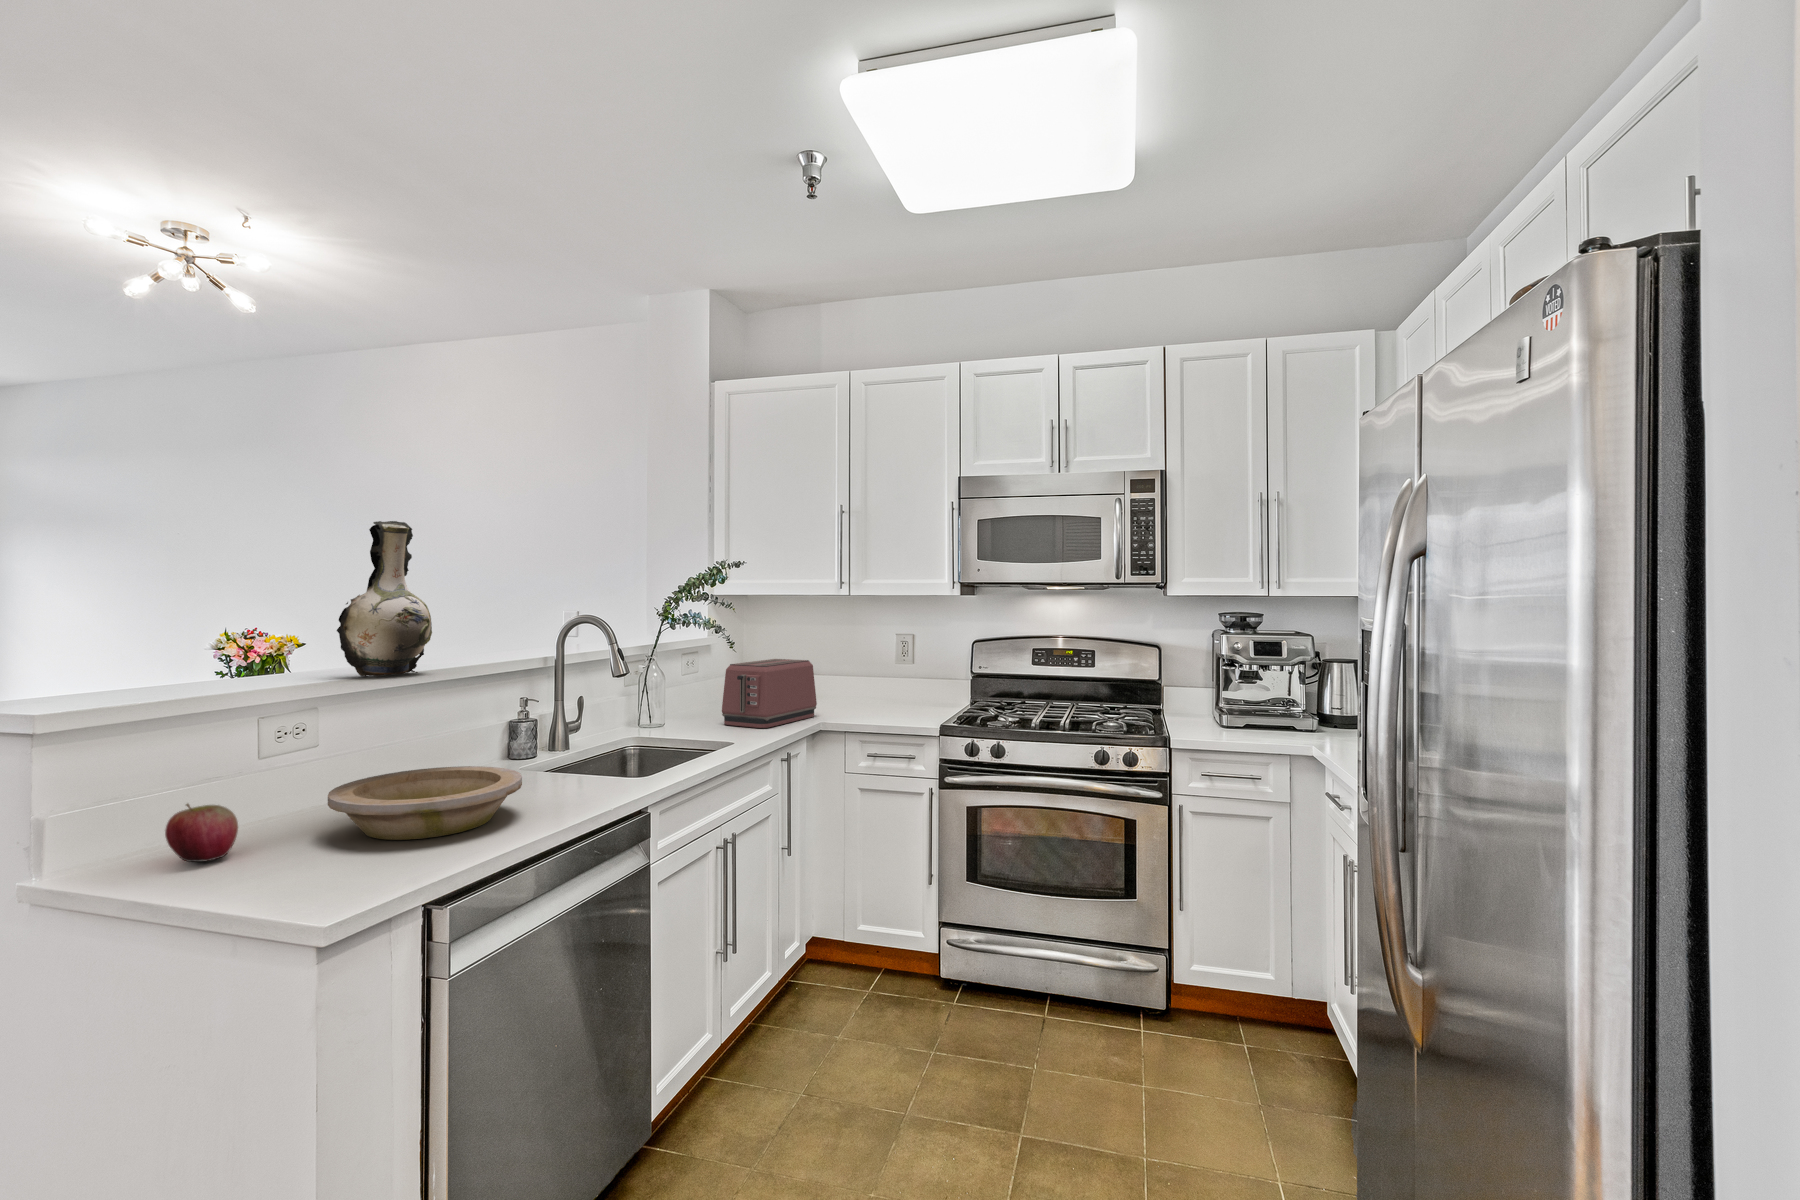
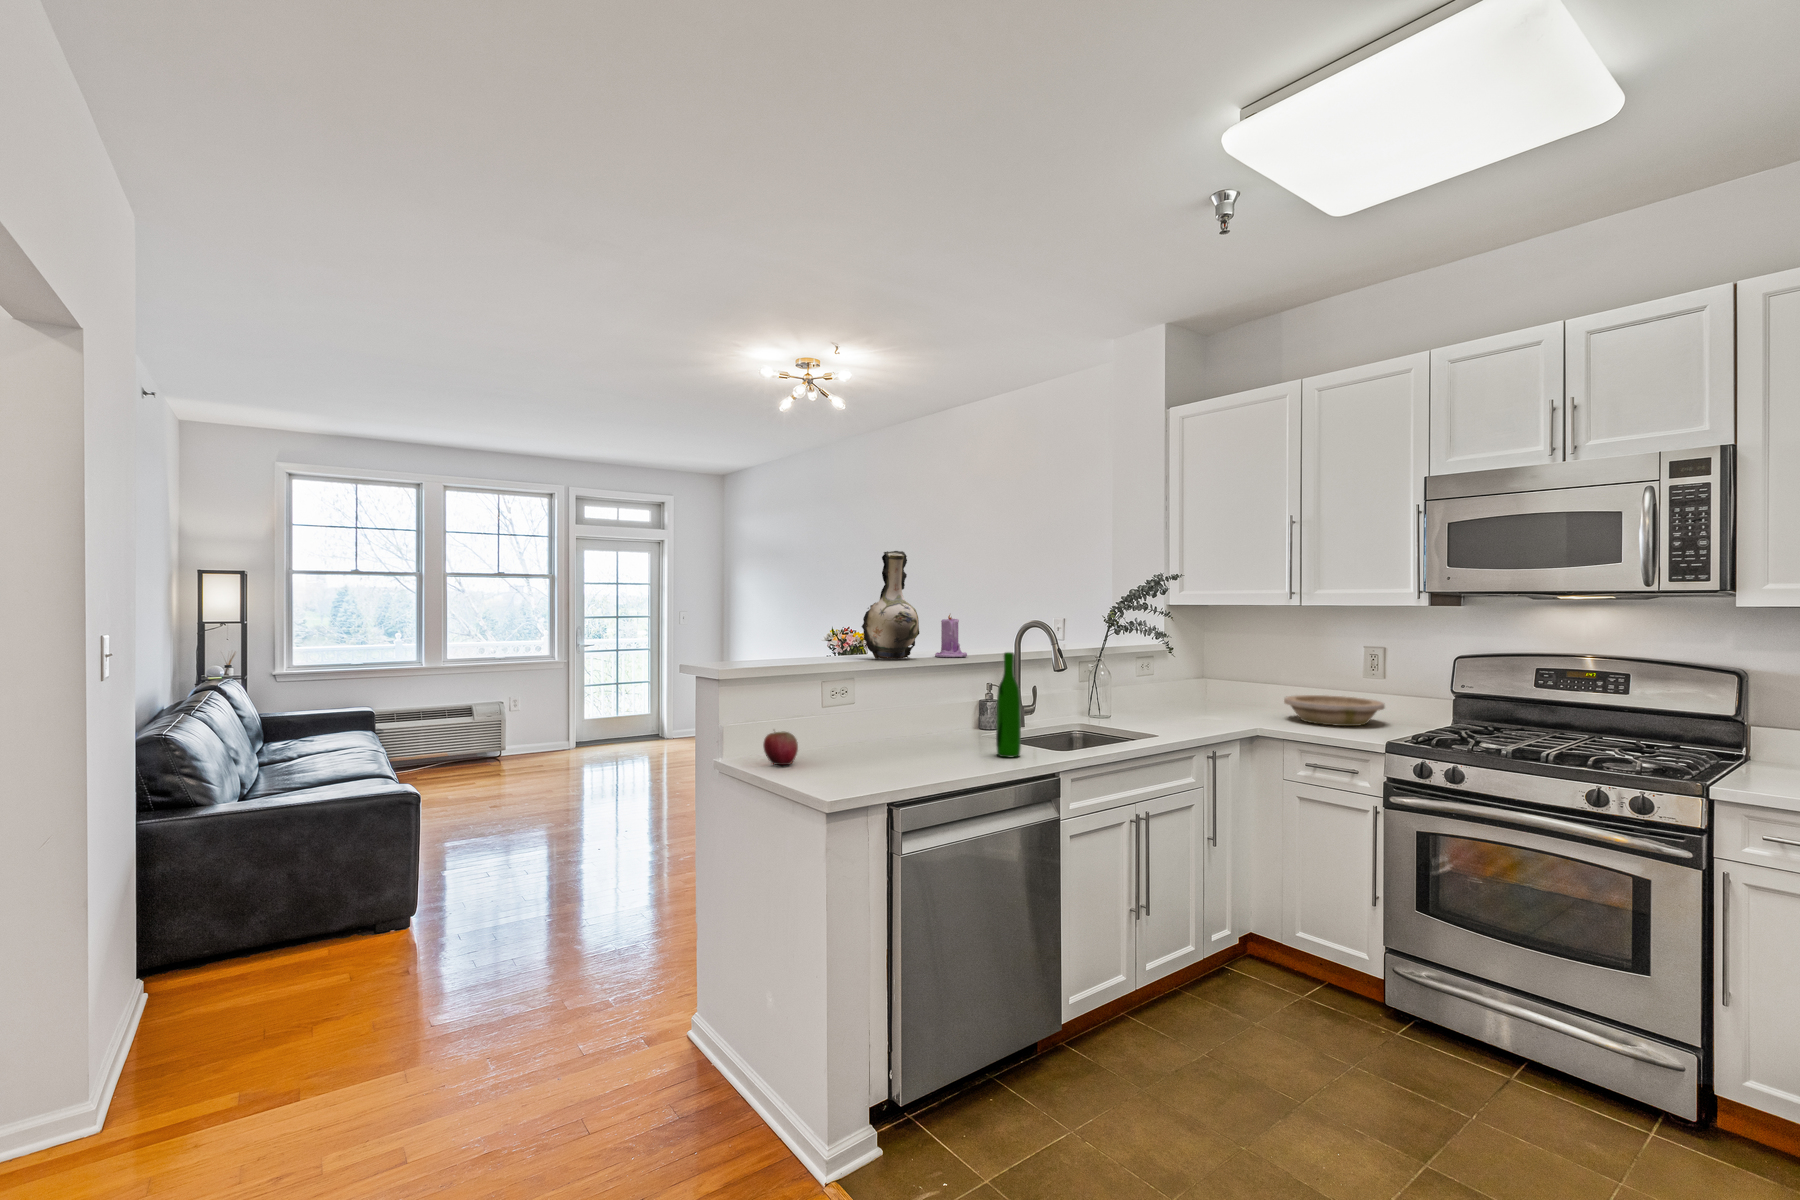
candle: none [451,608,500,669] -> present [935,615,967,657]
wine bottle: none [561,658,594,794] -> present [996,652,1021,758]
toaster: present [722,659,817,728] -> none [1159,663,1257,726]
bowl: present [328,766,522,840] -> present [1284,695,1385,726]

